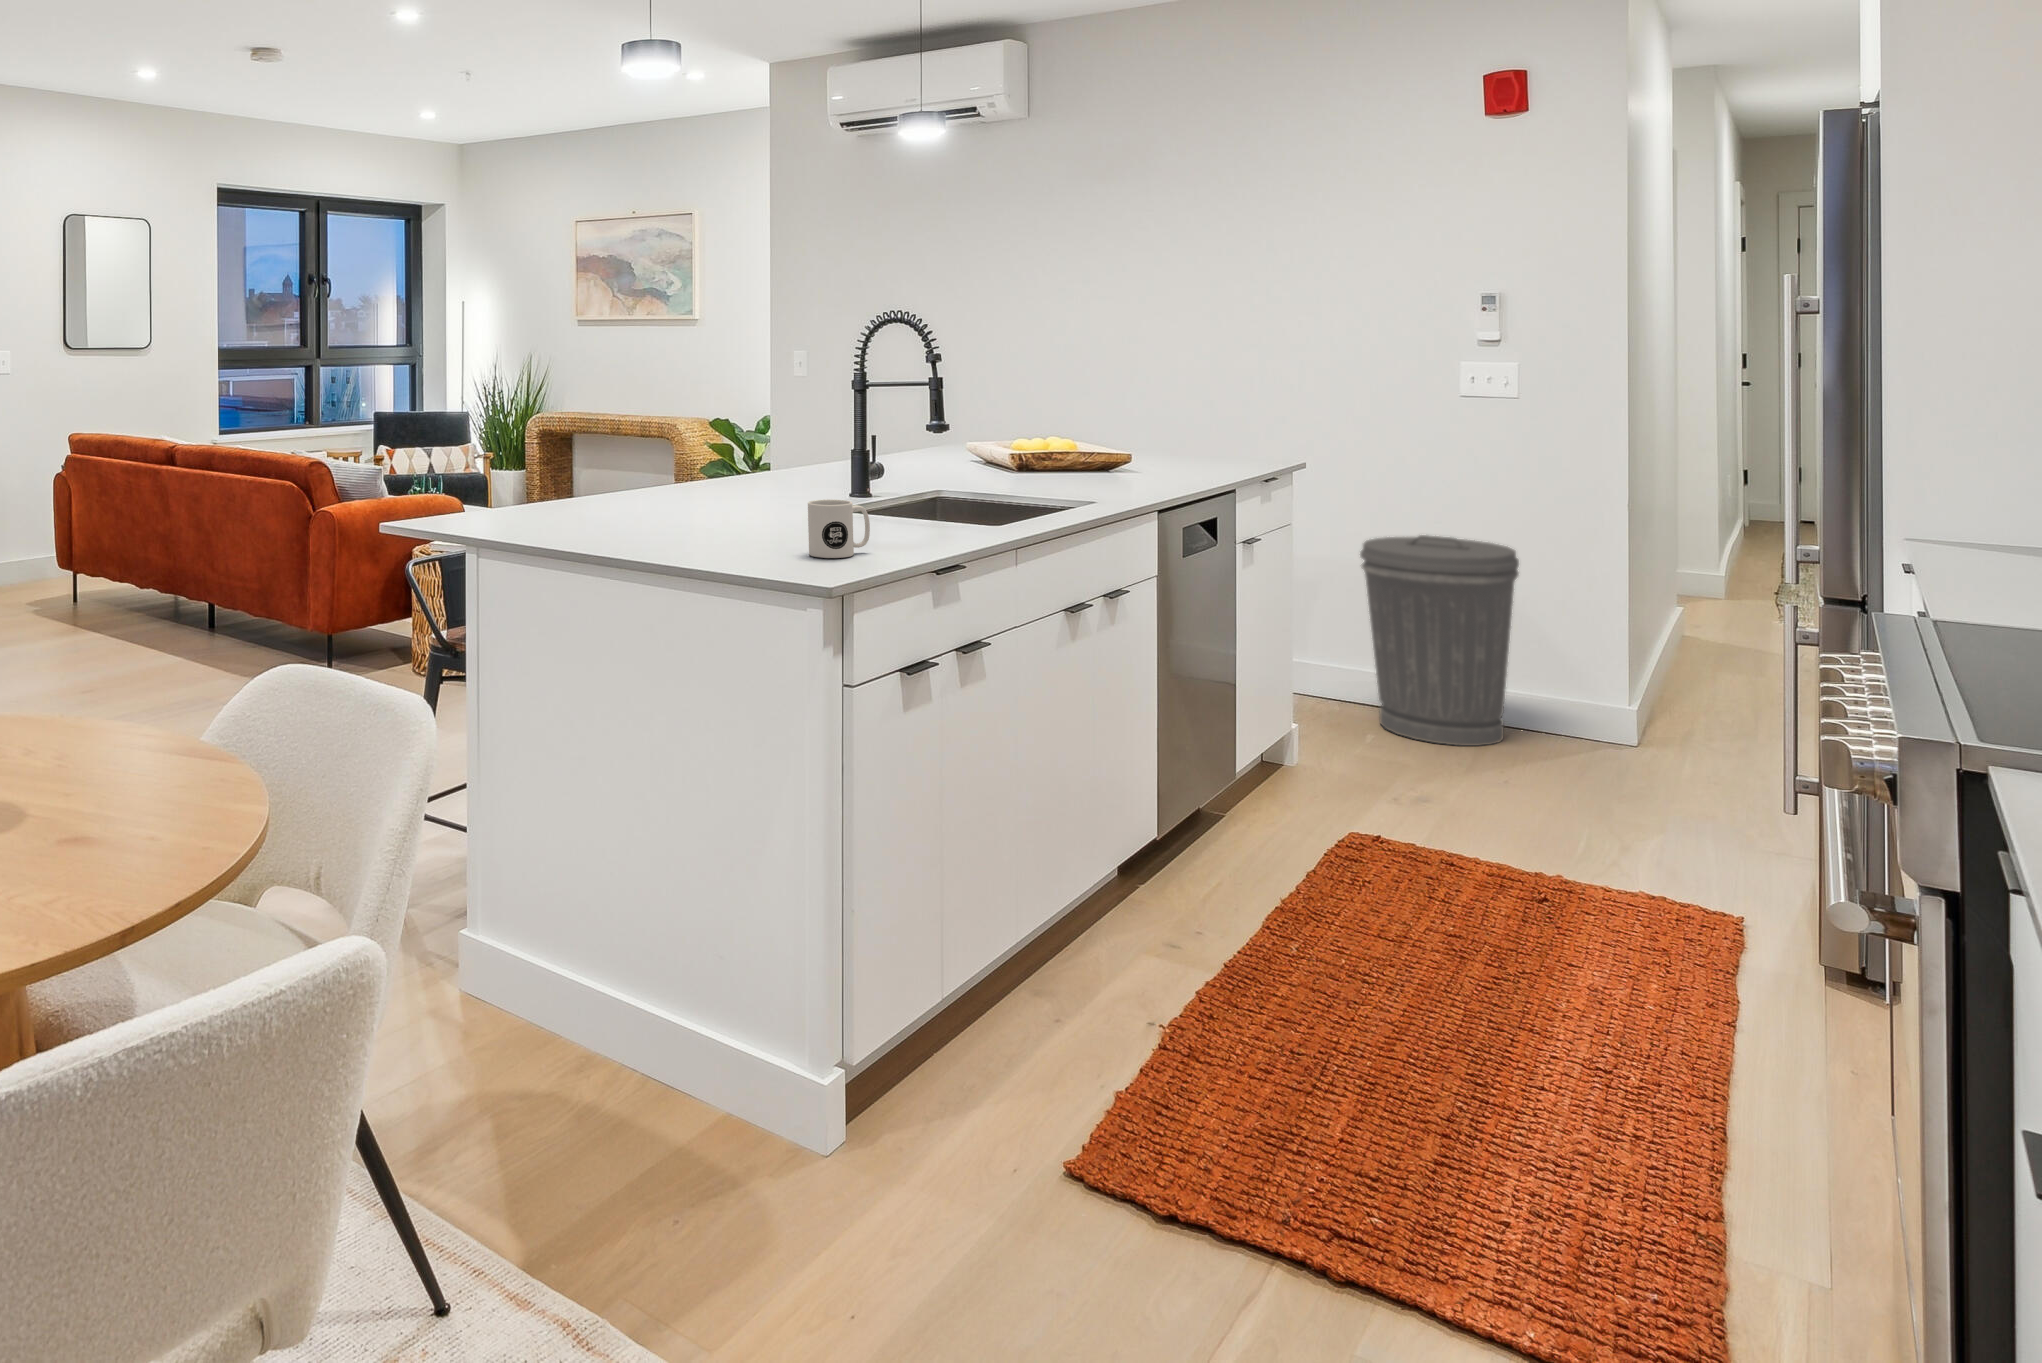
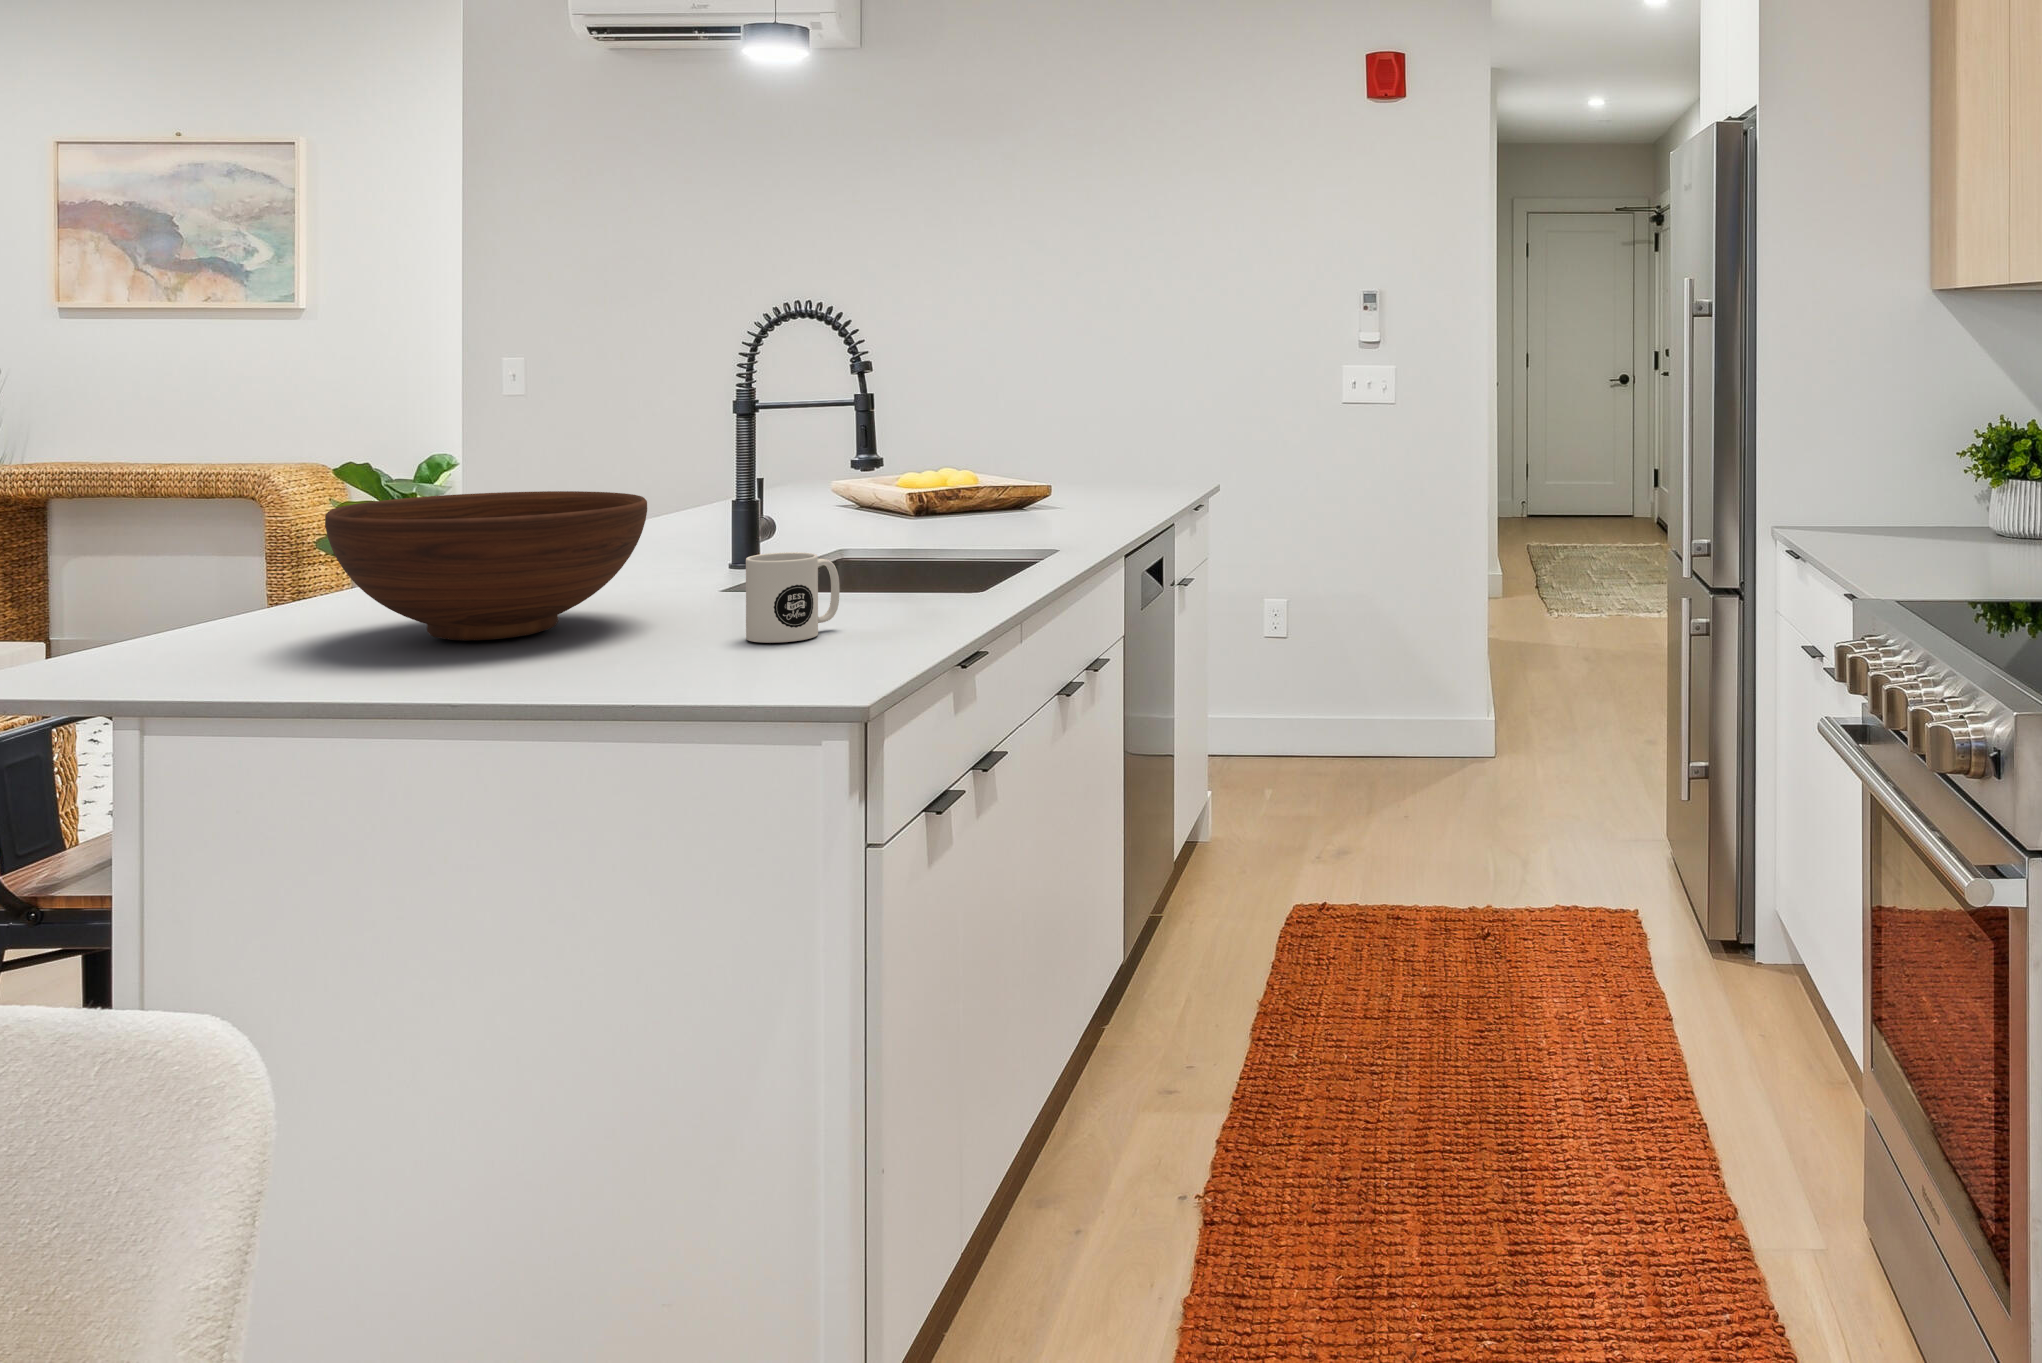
fruit bowl: none [598,452,764,540] -> present [325,491,647,641]
trash can: present [1360,535,1519,746] -> none [1263,564,1403,789]

